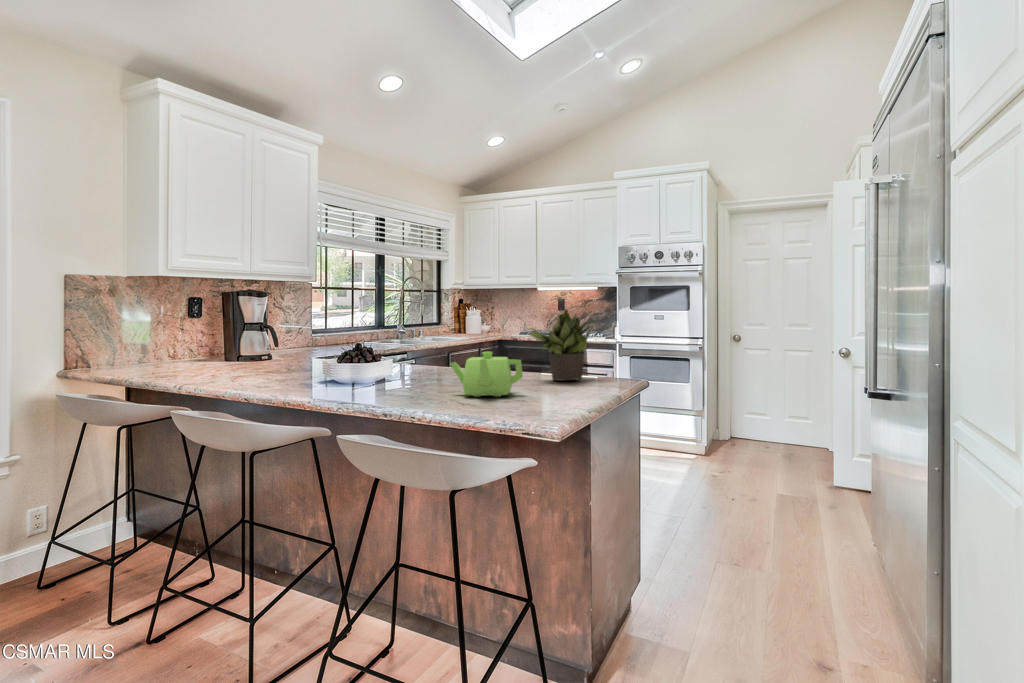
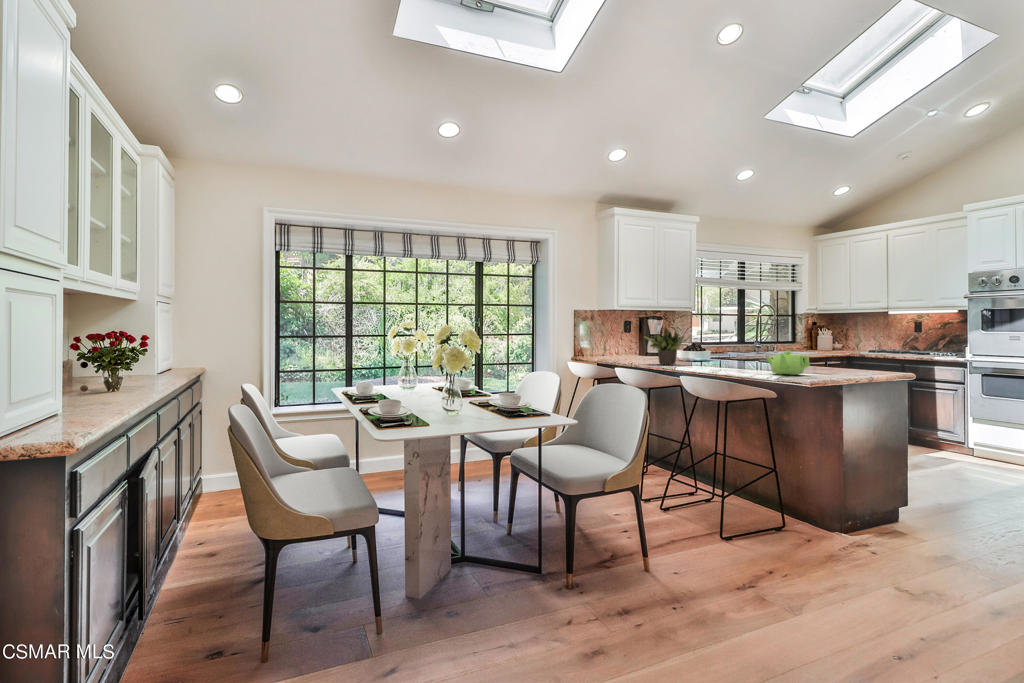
potted plant: present [529,309,592,380] -> present [645,328,683,364]

